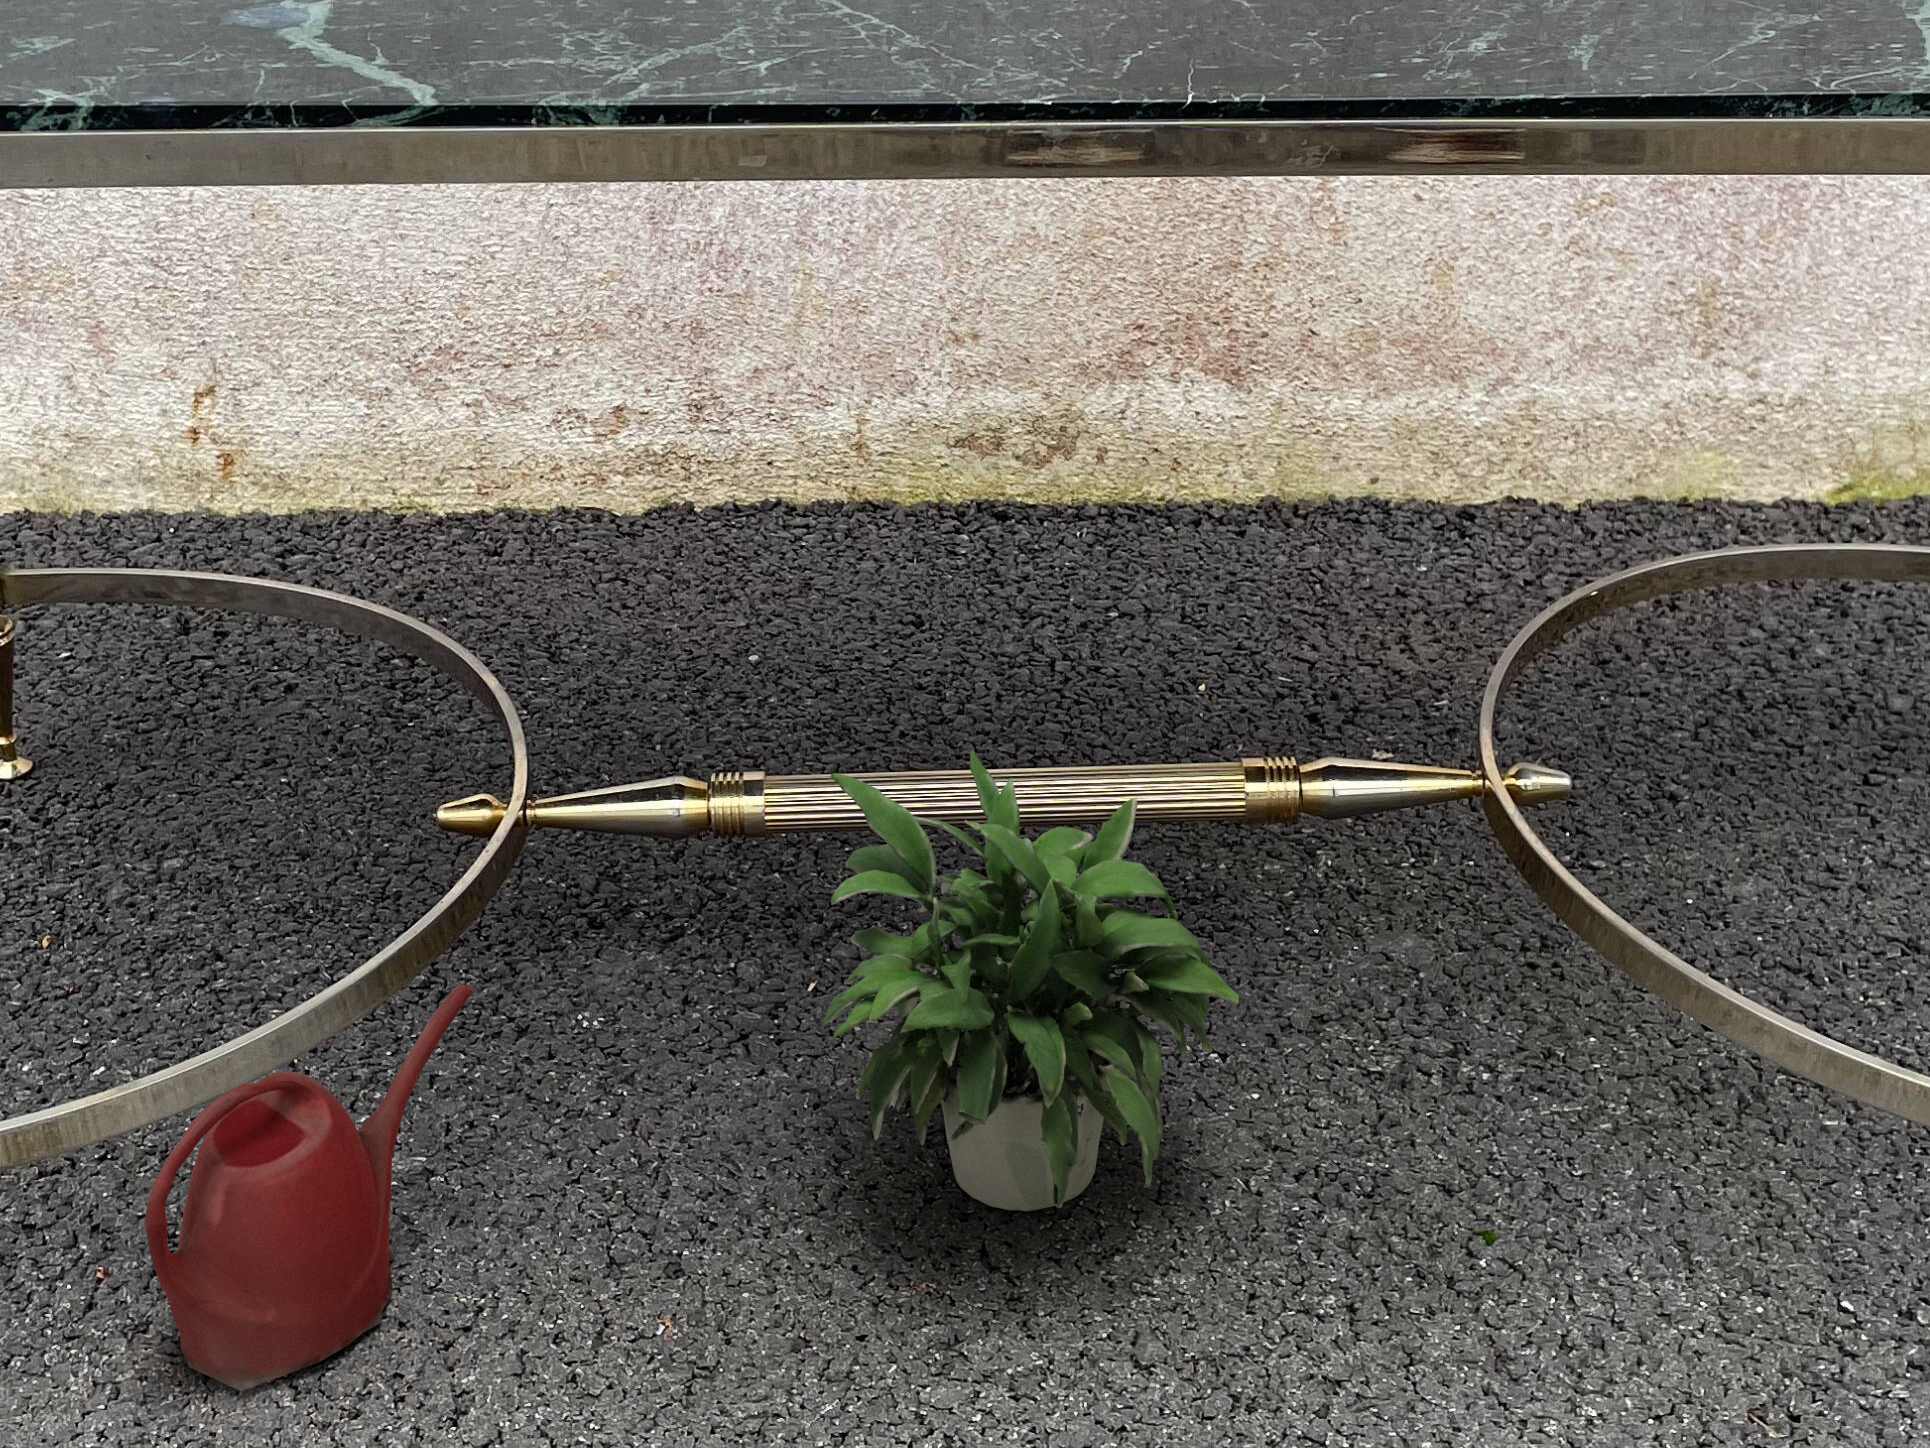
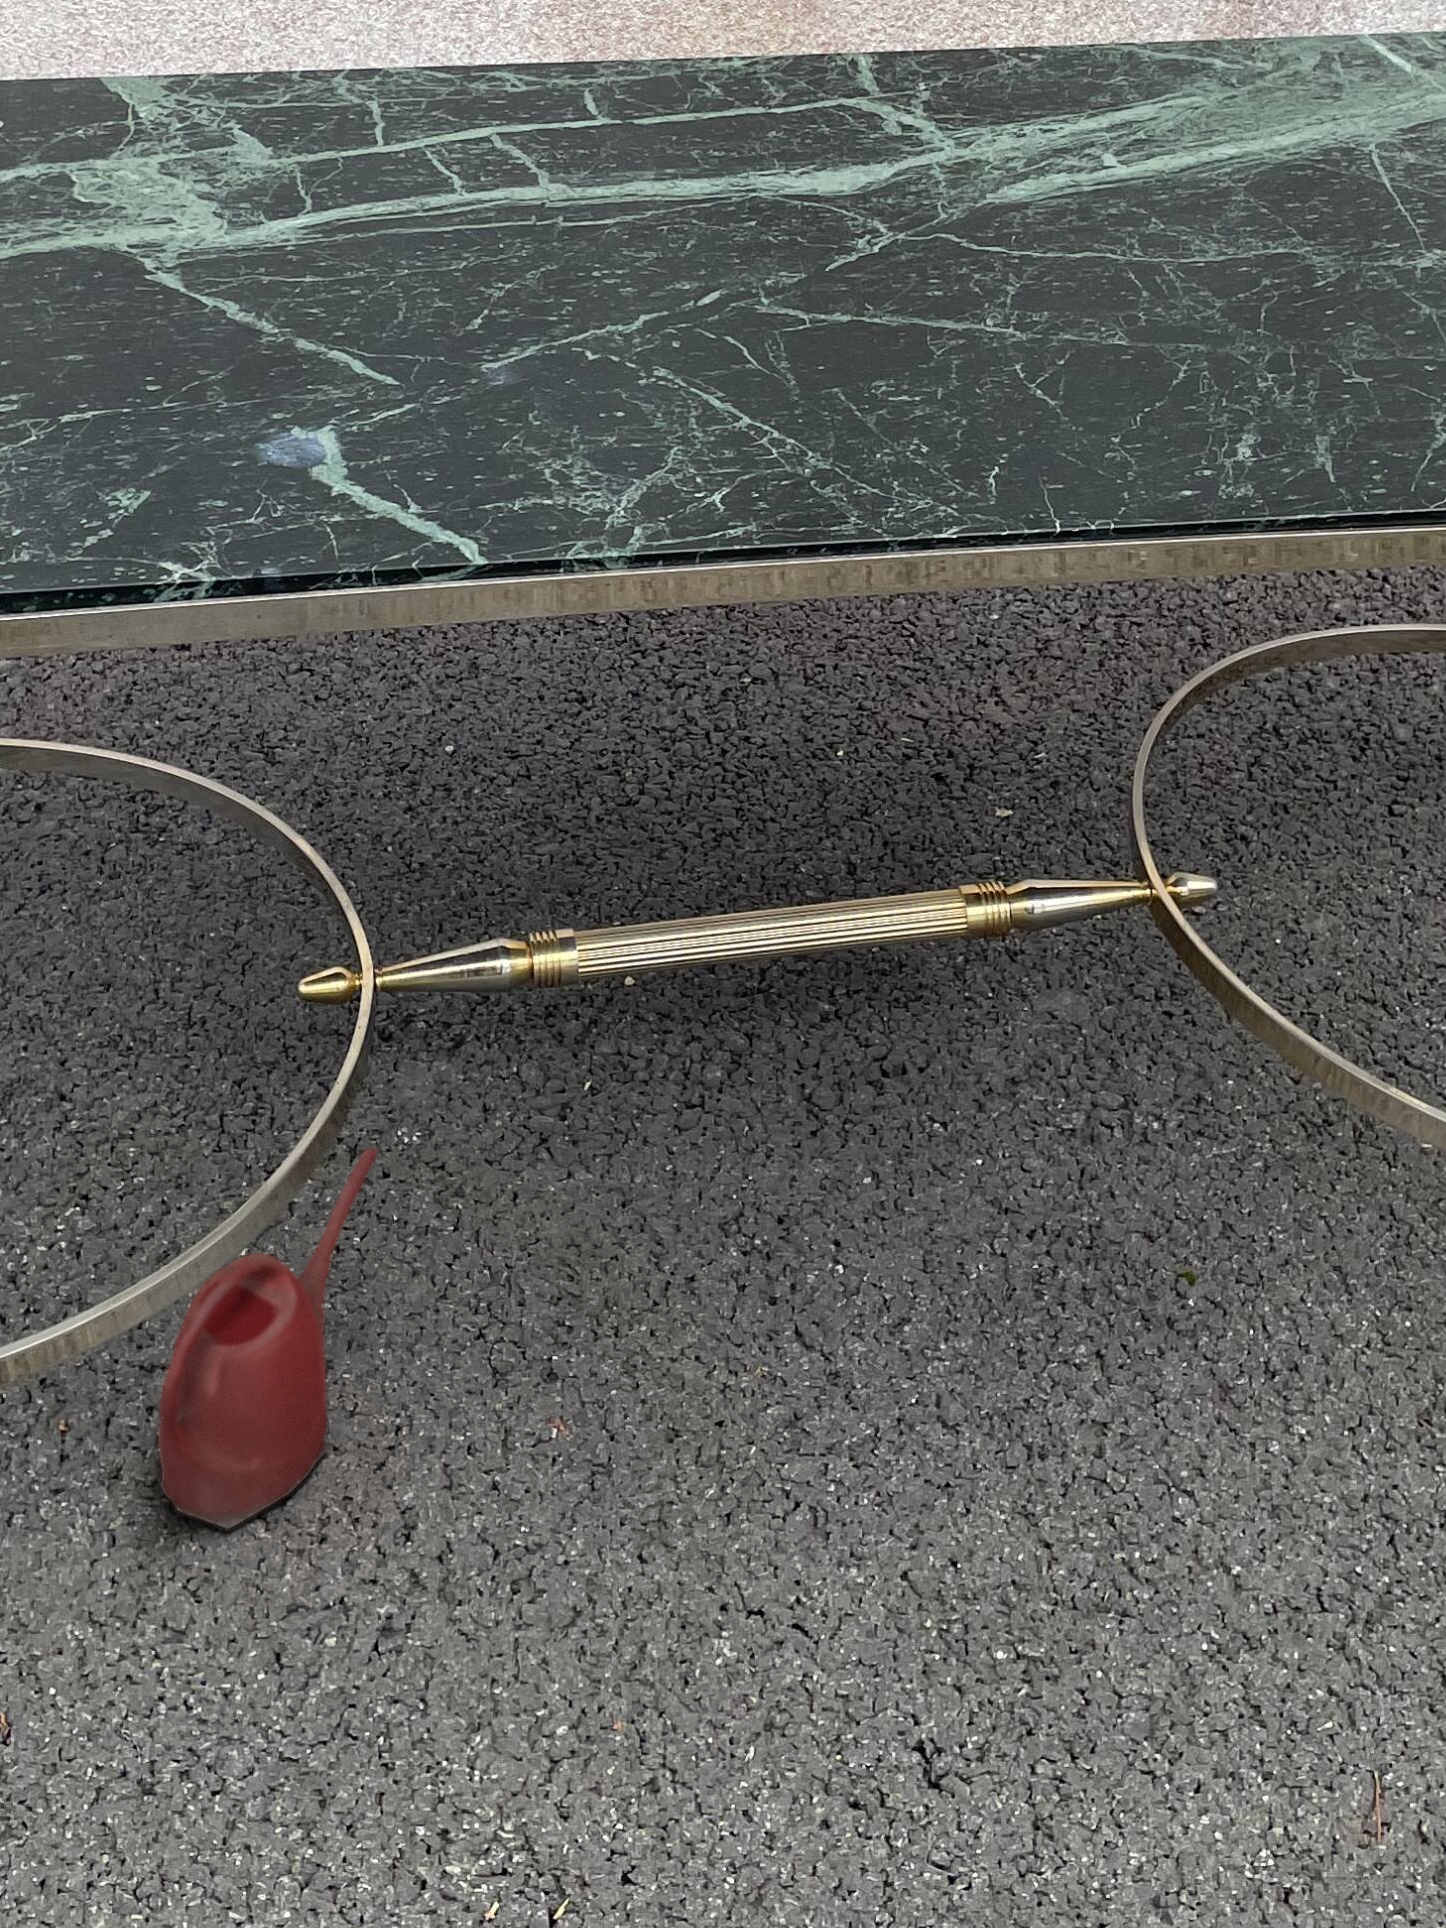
potted plant: present [821,748,1239,1211] -> none [640,909,1016,1306]

